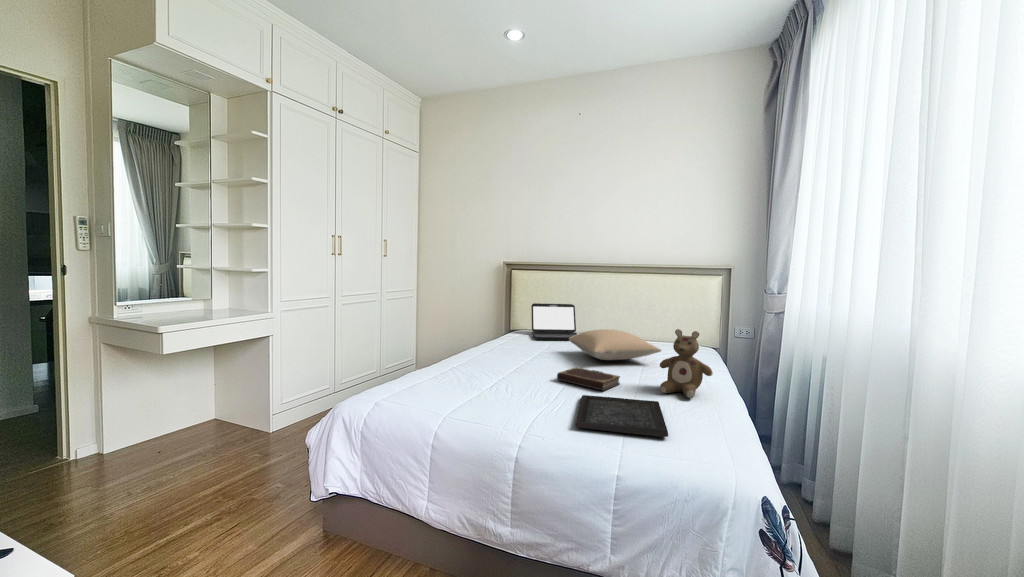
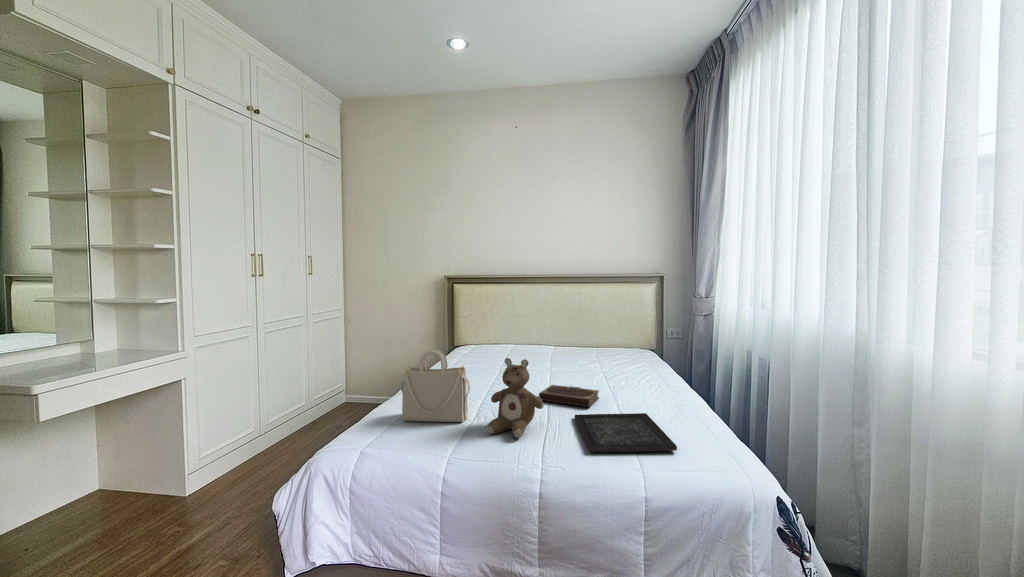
laptop: present [531,303,577,340] -> none [480,317,535,356]
handbag: none [422,321,485,390] -> present [401,349,470,422]
pillow: present [569,329,661,360] -> none [530,342,623,373]
stuffed bear: present [660,329,713,398] -> present [487,358,544,438]

